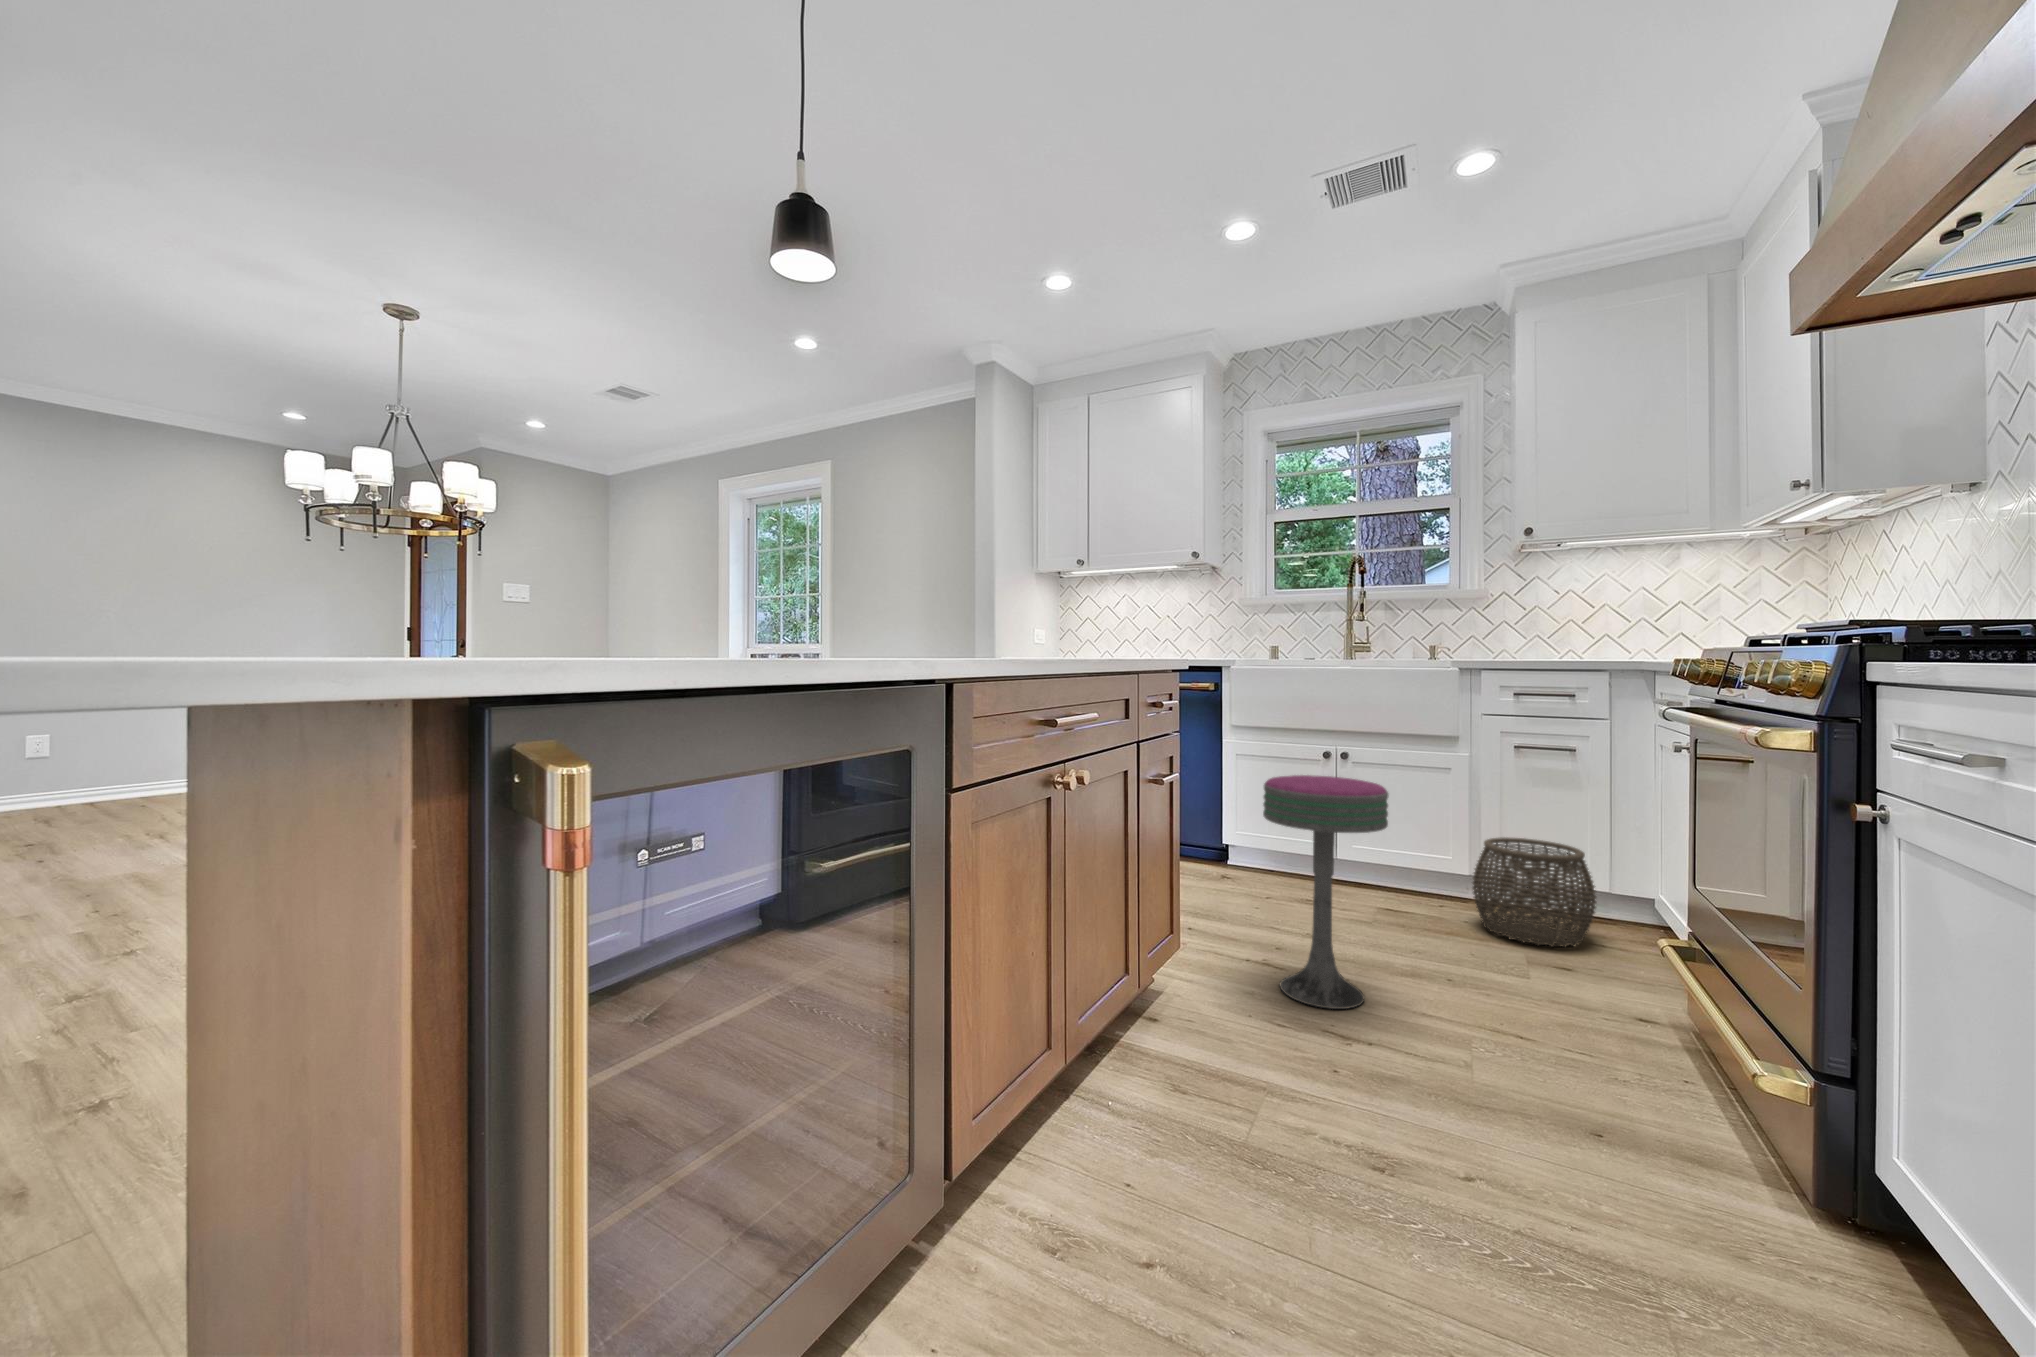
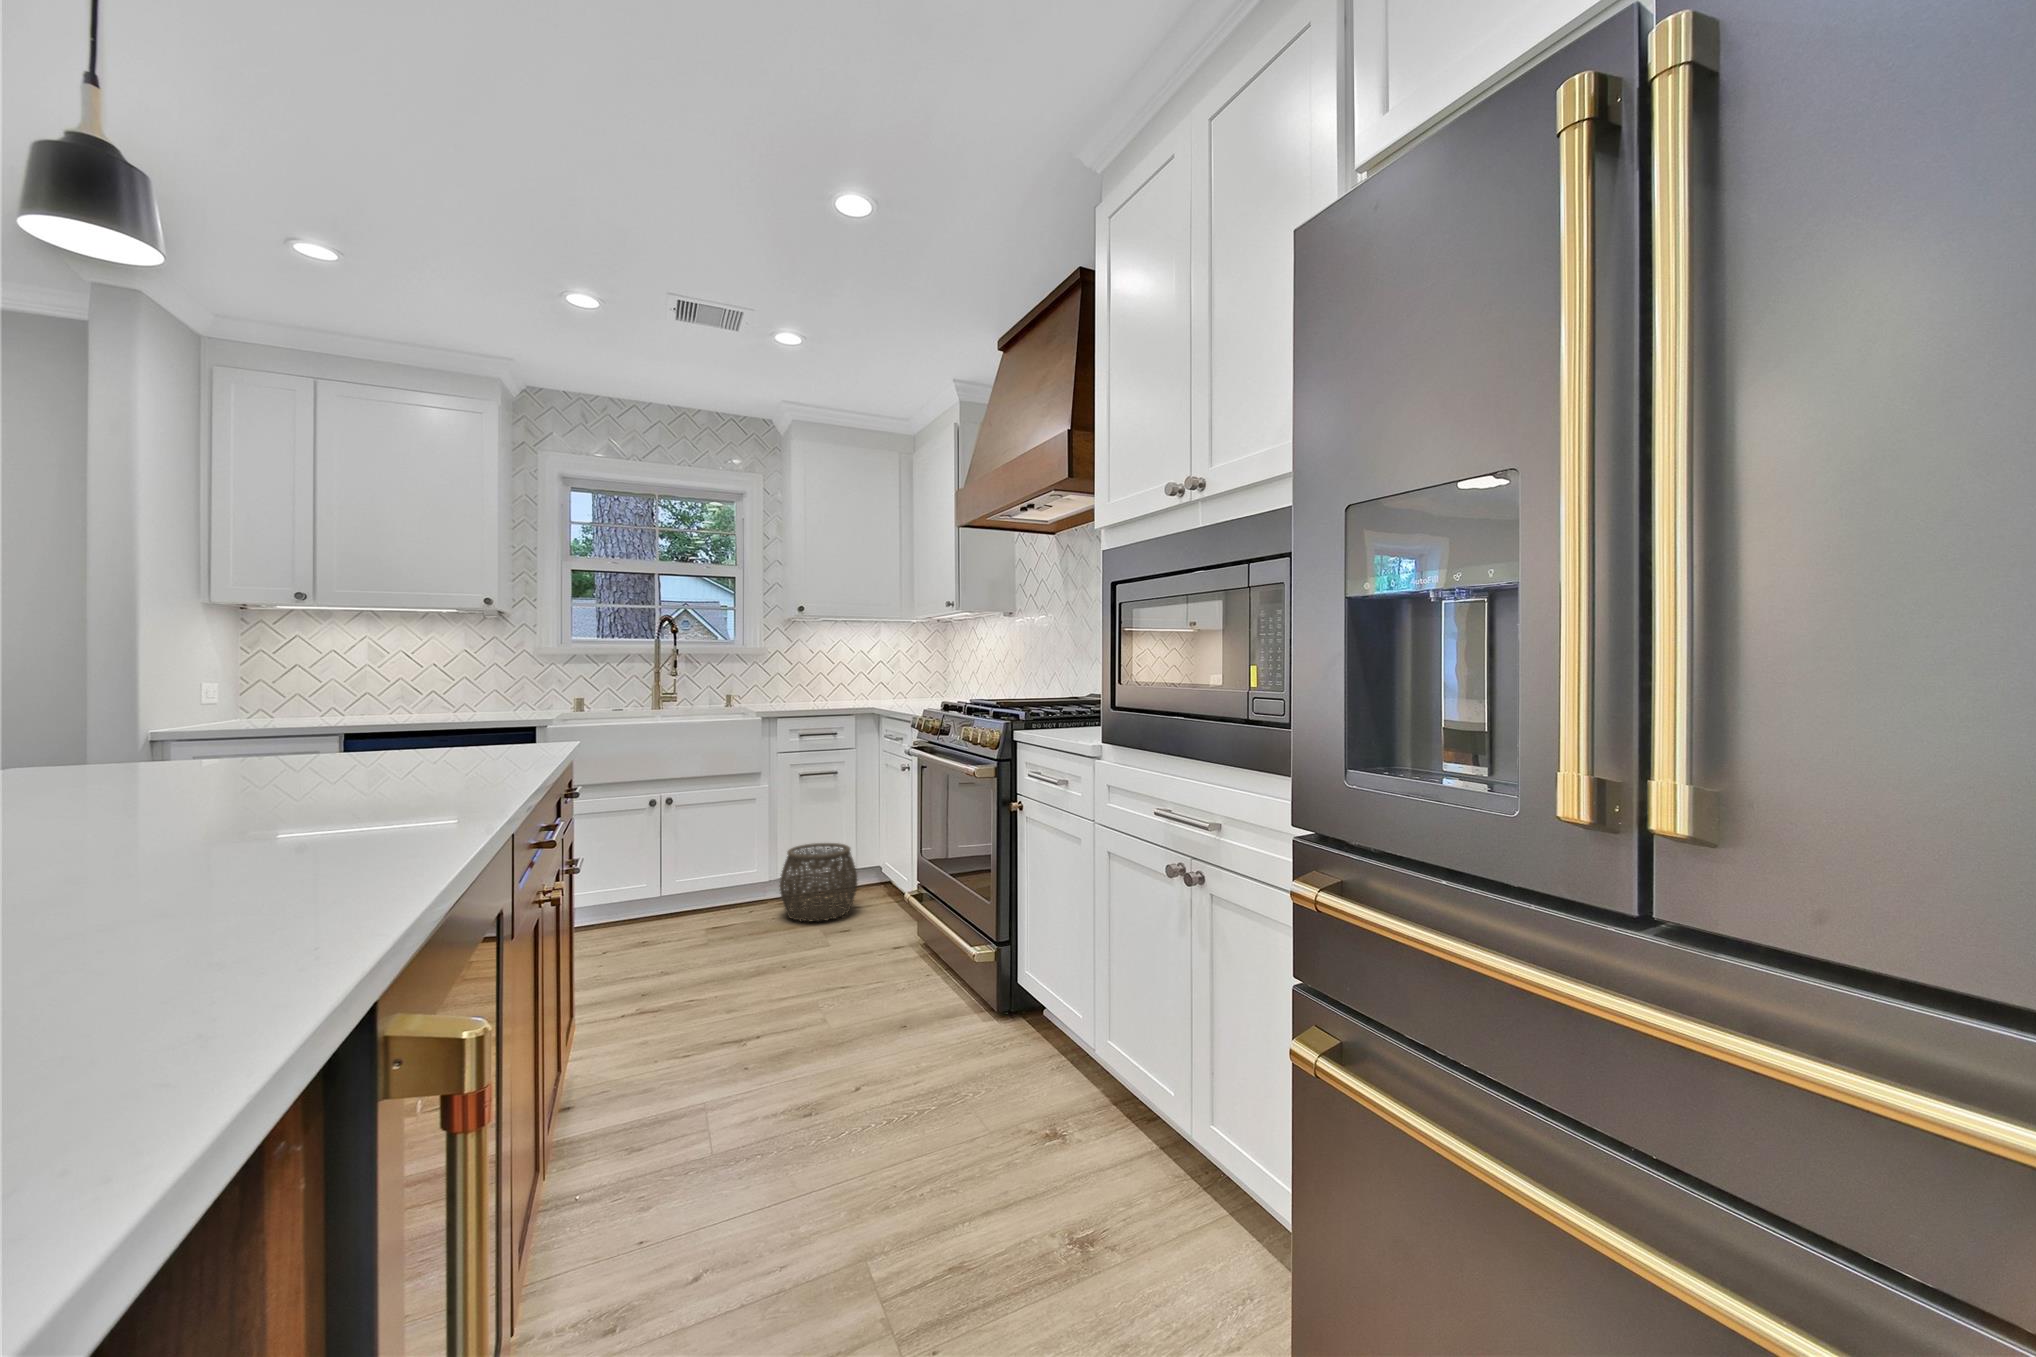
bar stool: present [1263,775,1389,1009] -> none [649,825,755,1027]

